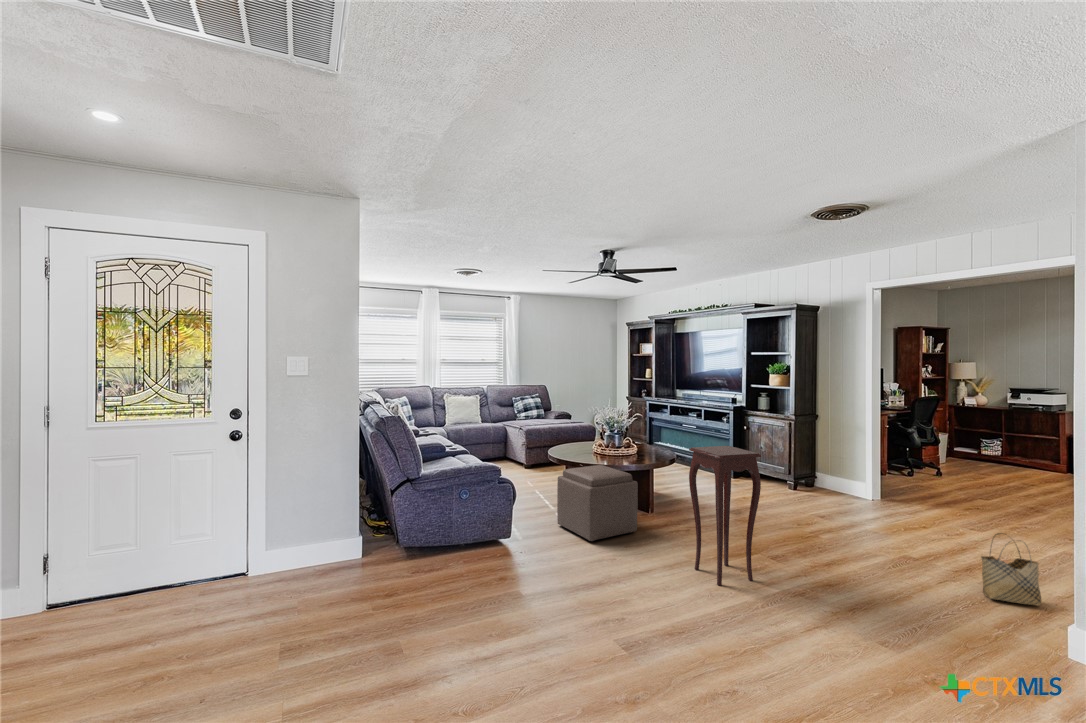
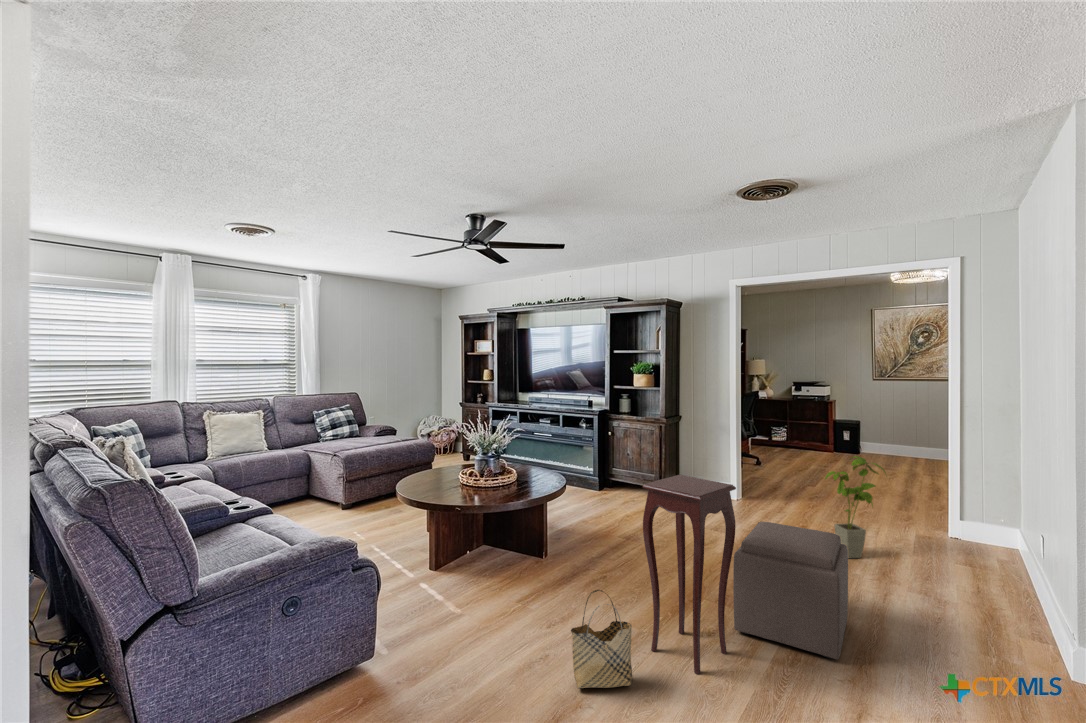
house plant: none [921,454,984,552] -> present [825,456,885,558]
ottoman: present [557,465,638,542] -> present [733,522,848,659]
woven basket: present [981,533,1041,606] -> present [571,590,632,688]

